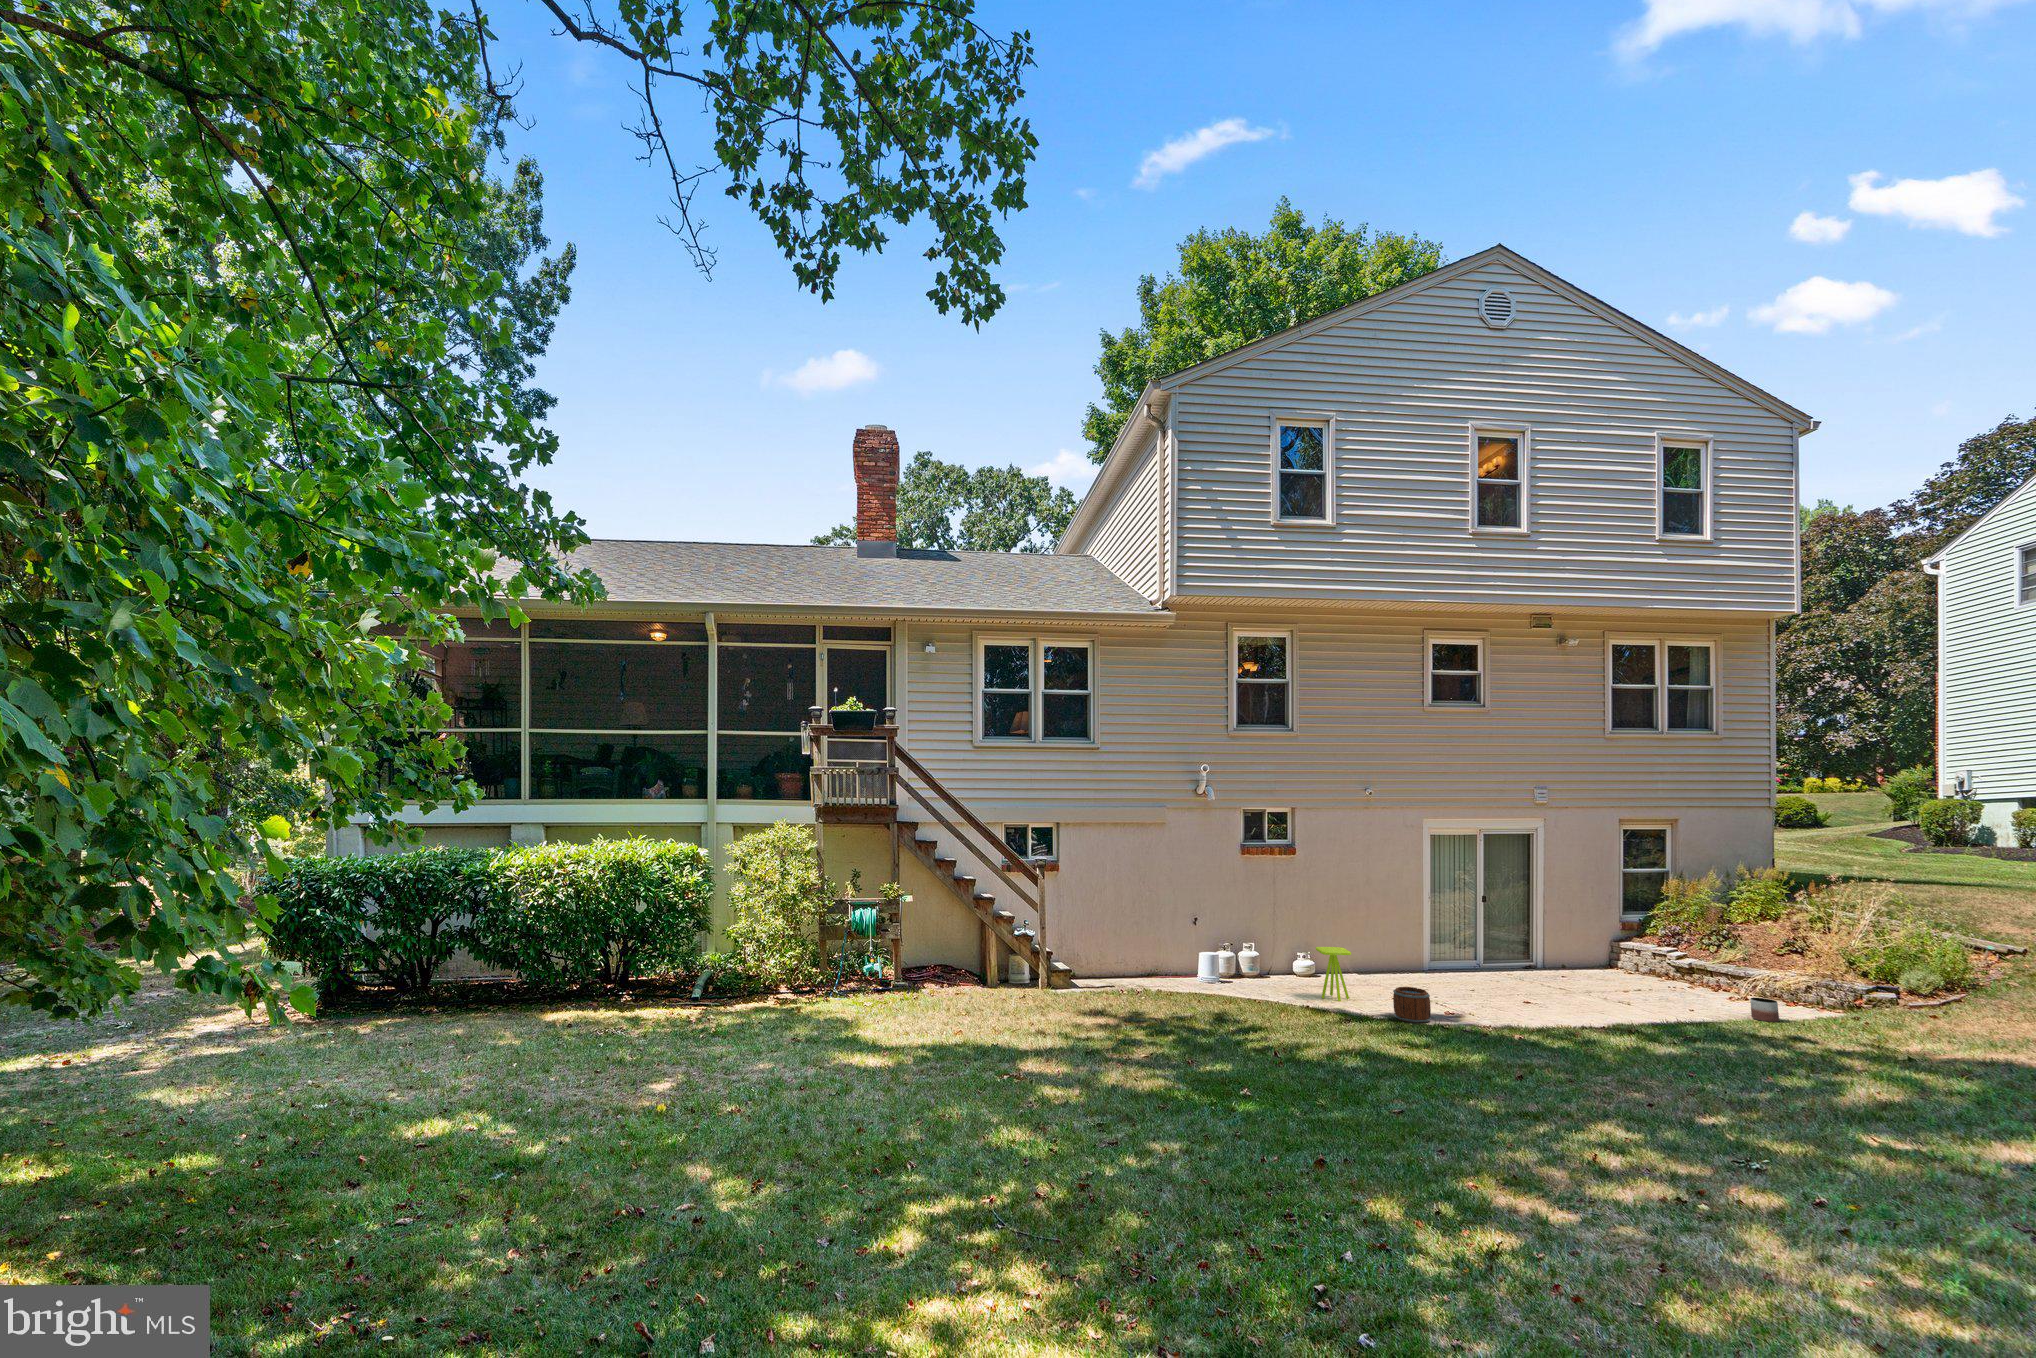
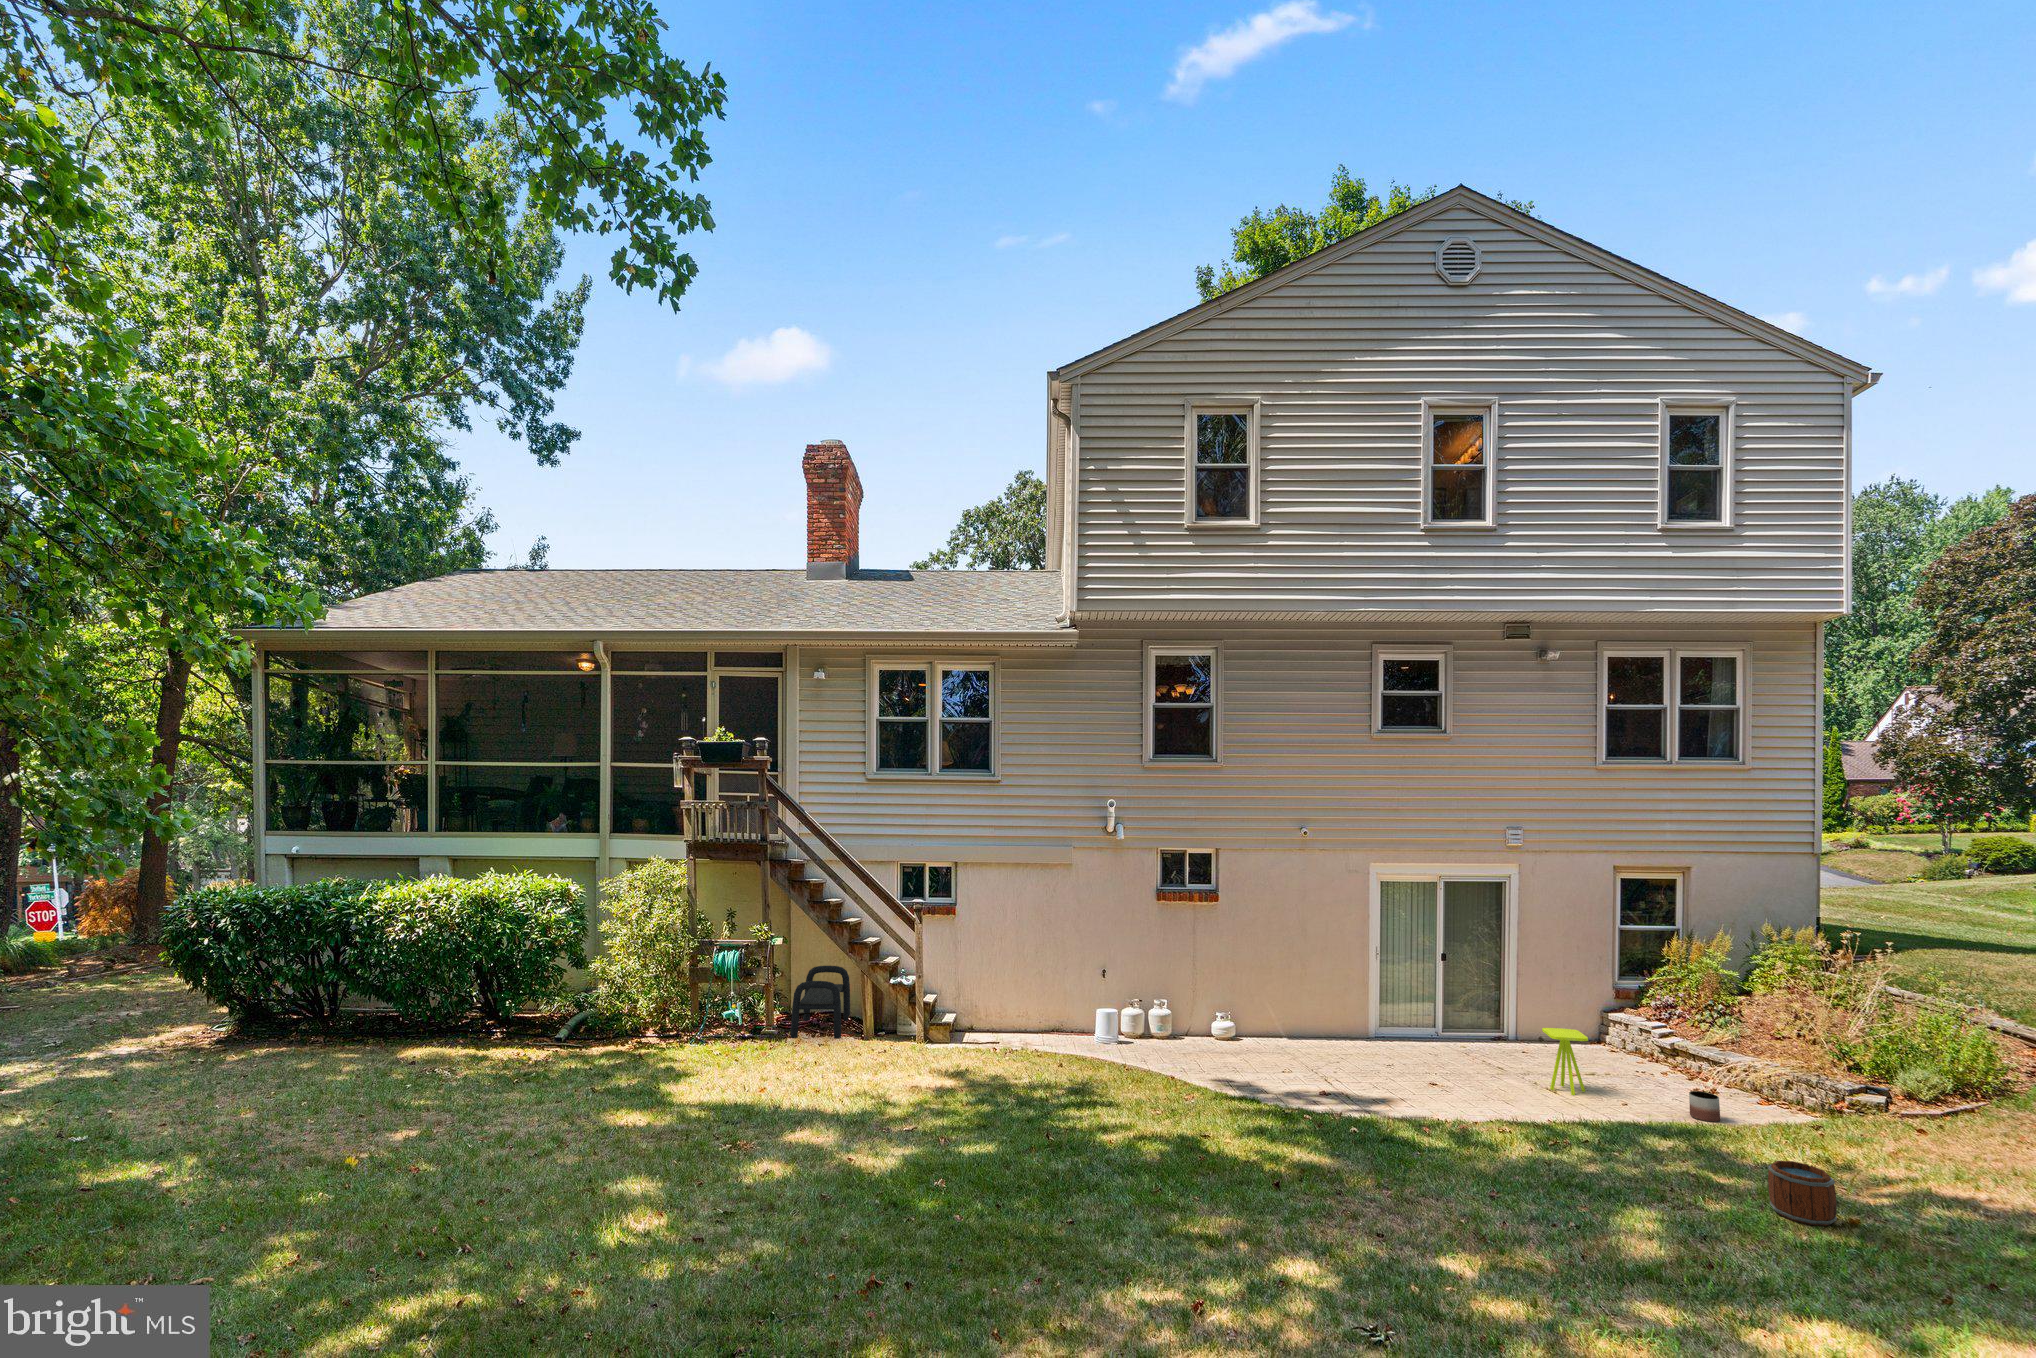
bench: none [919,925,973,995] -> present [791,966,850,1039]
side table: present [1316,947,1351,1001] -> present [1542,1028,1588,1095]
bucket: present [1393,987,1431,1023] -> present [1768,1161,1837,1226]

